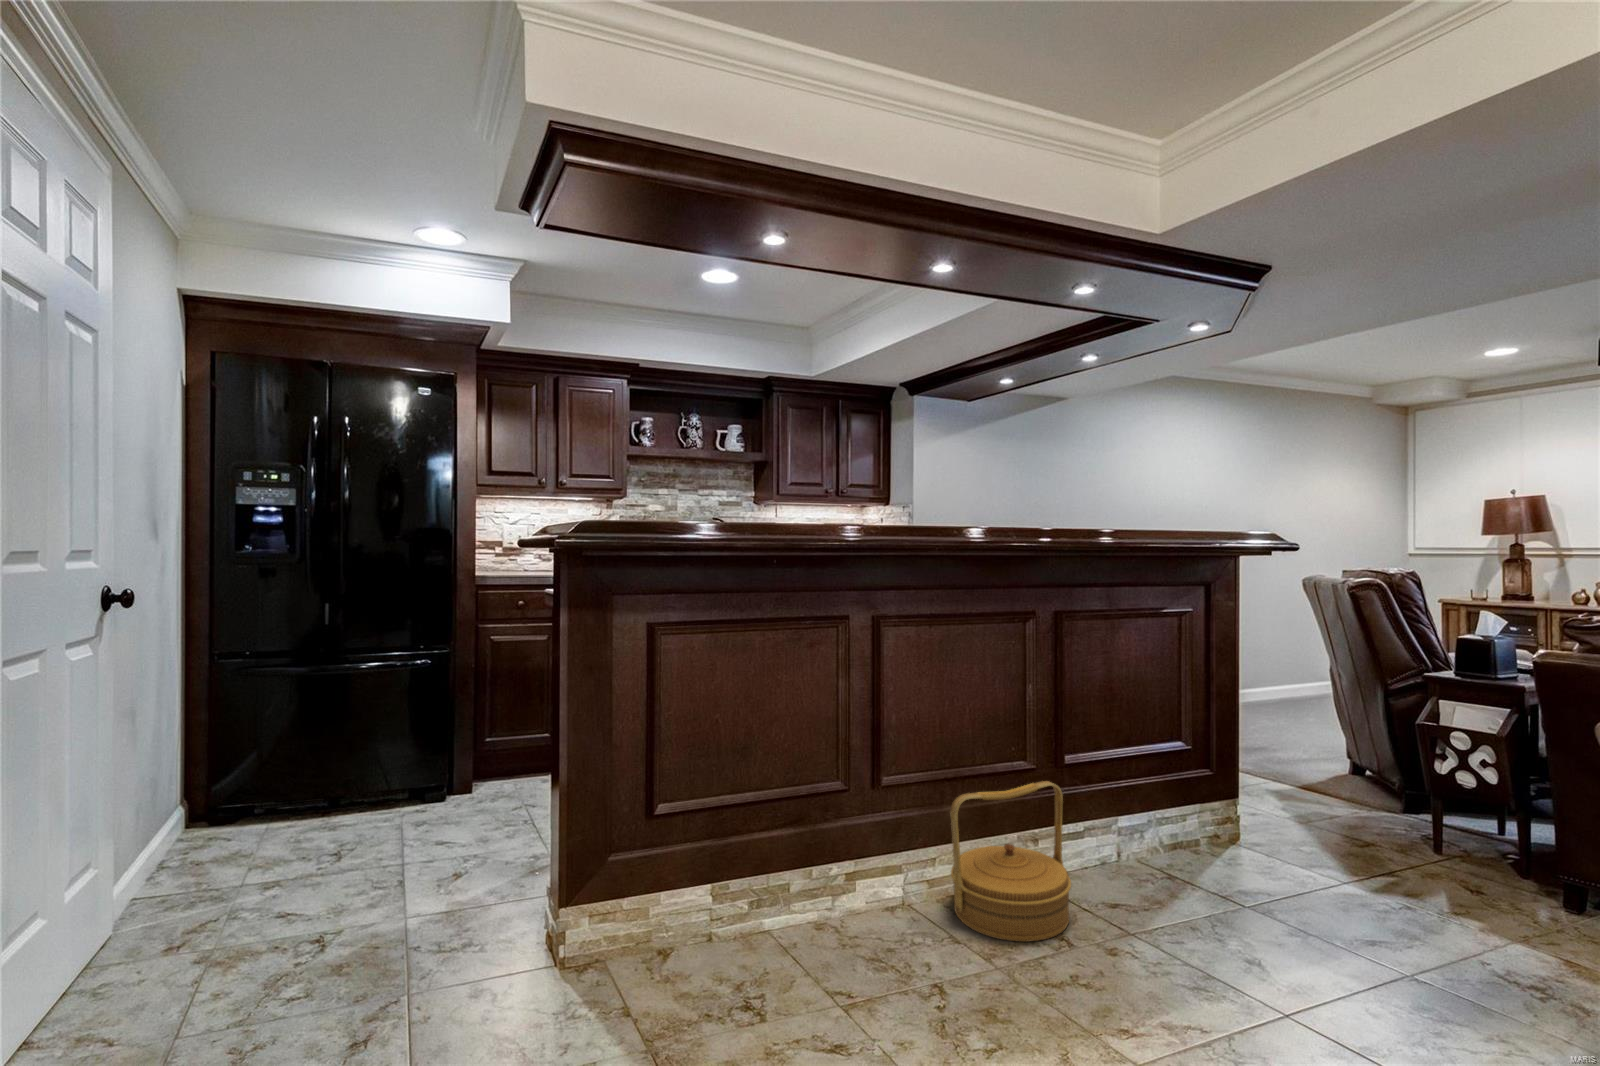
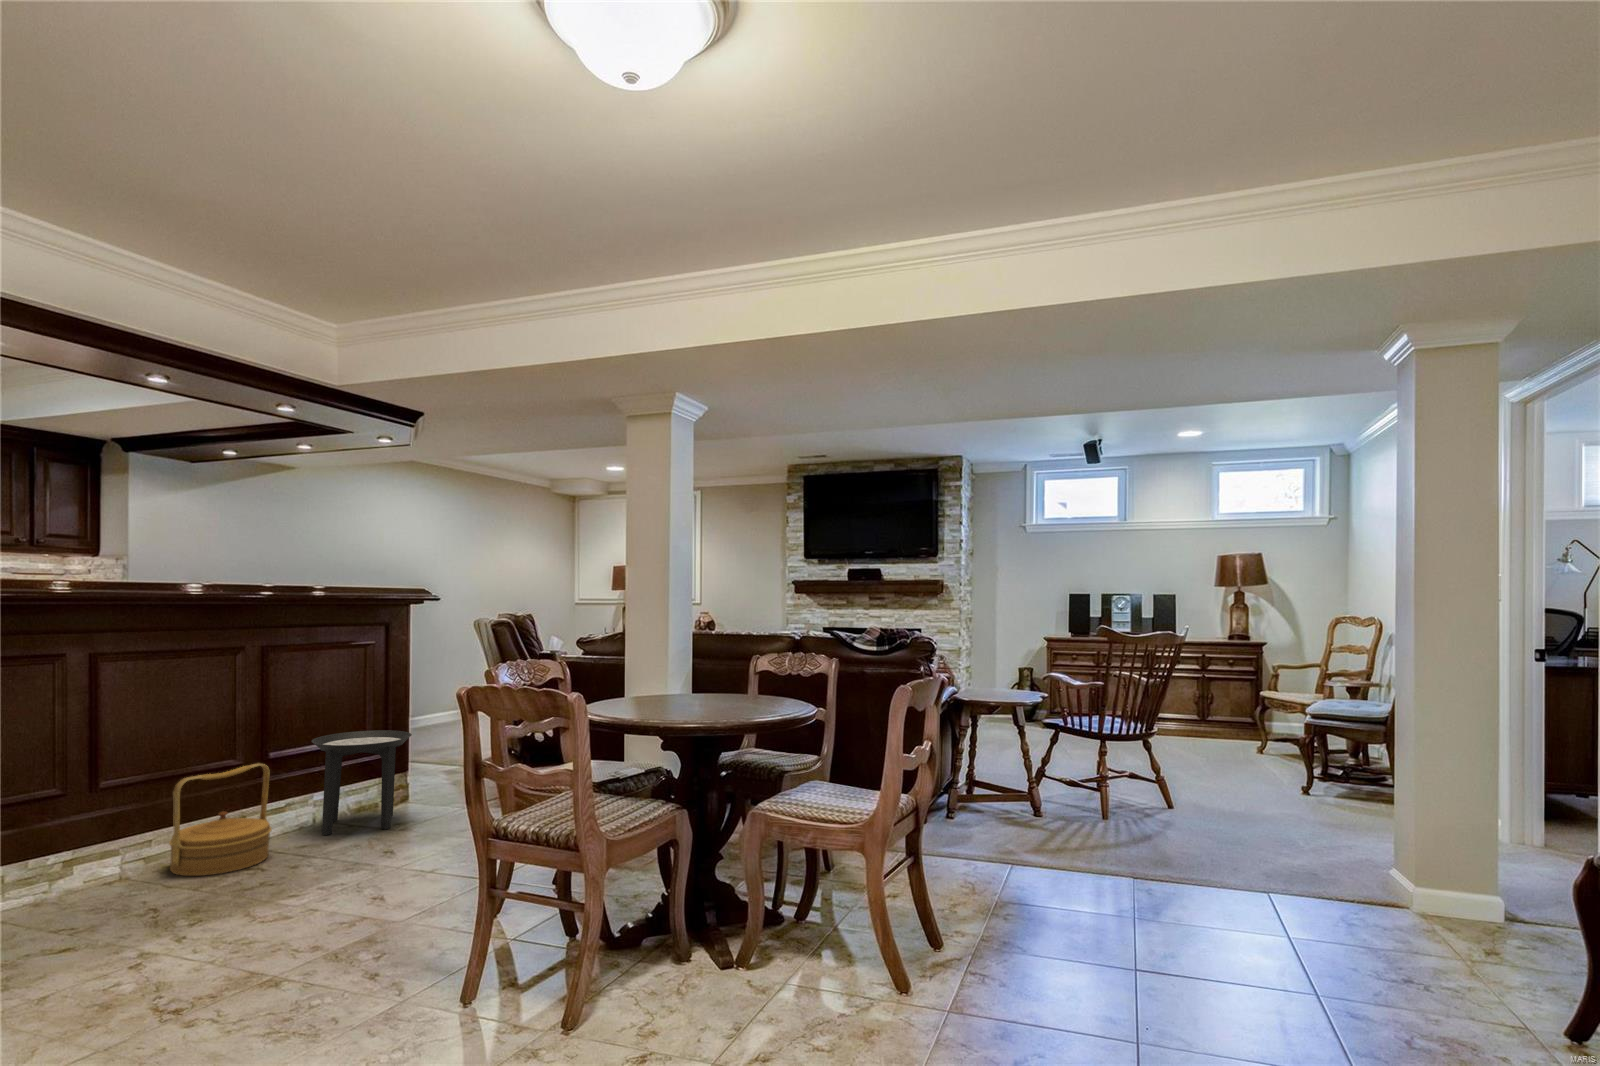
side table: none [1111,738,1260,910] -> present [312,730,412,835]

